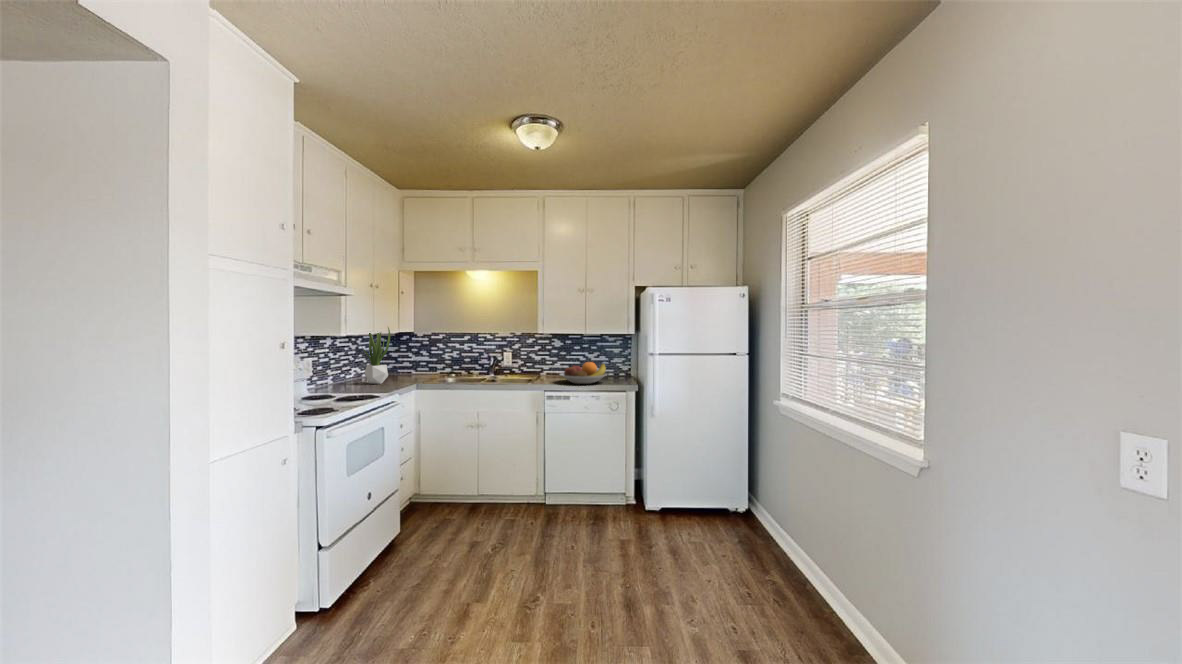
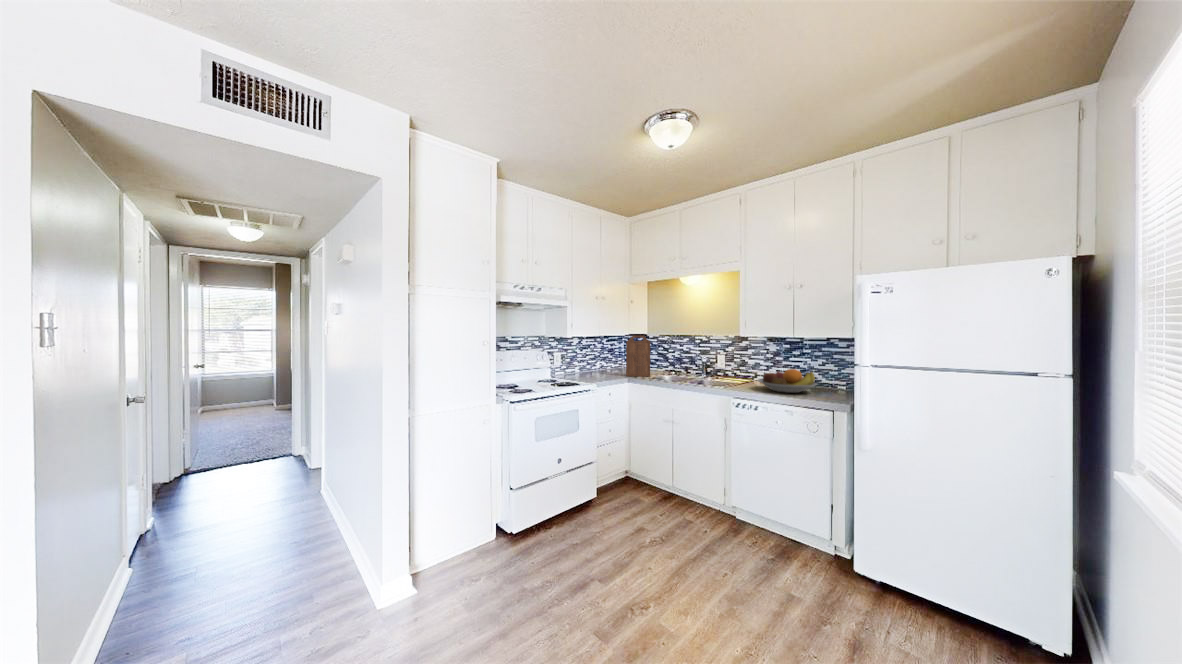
potted plant: present [364,327,390,384] -> none [595,329,616,374]
cutting board: none [409,333,439,384] -> present [626,336,650,377]

